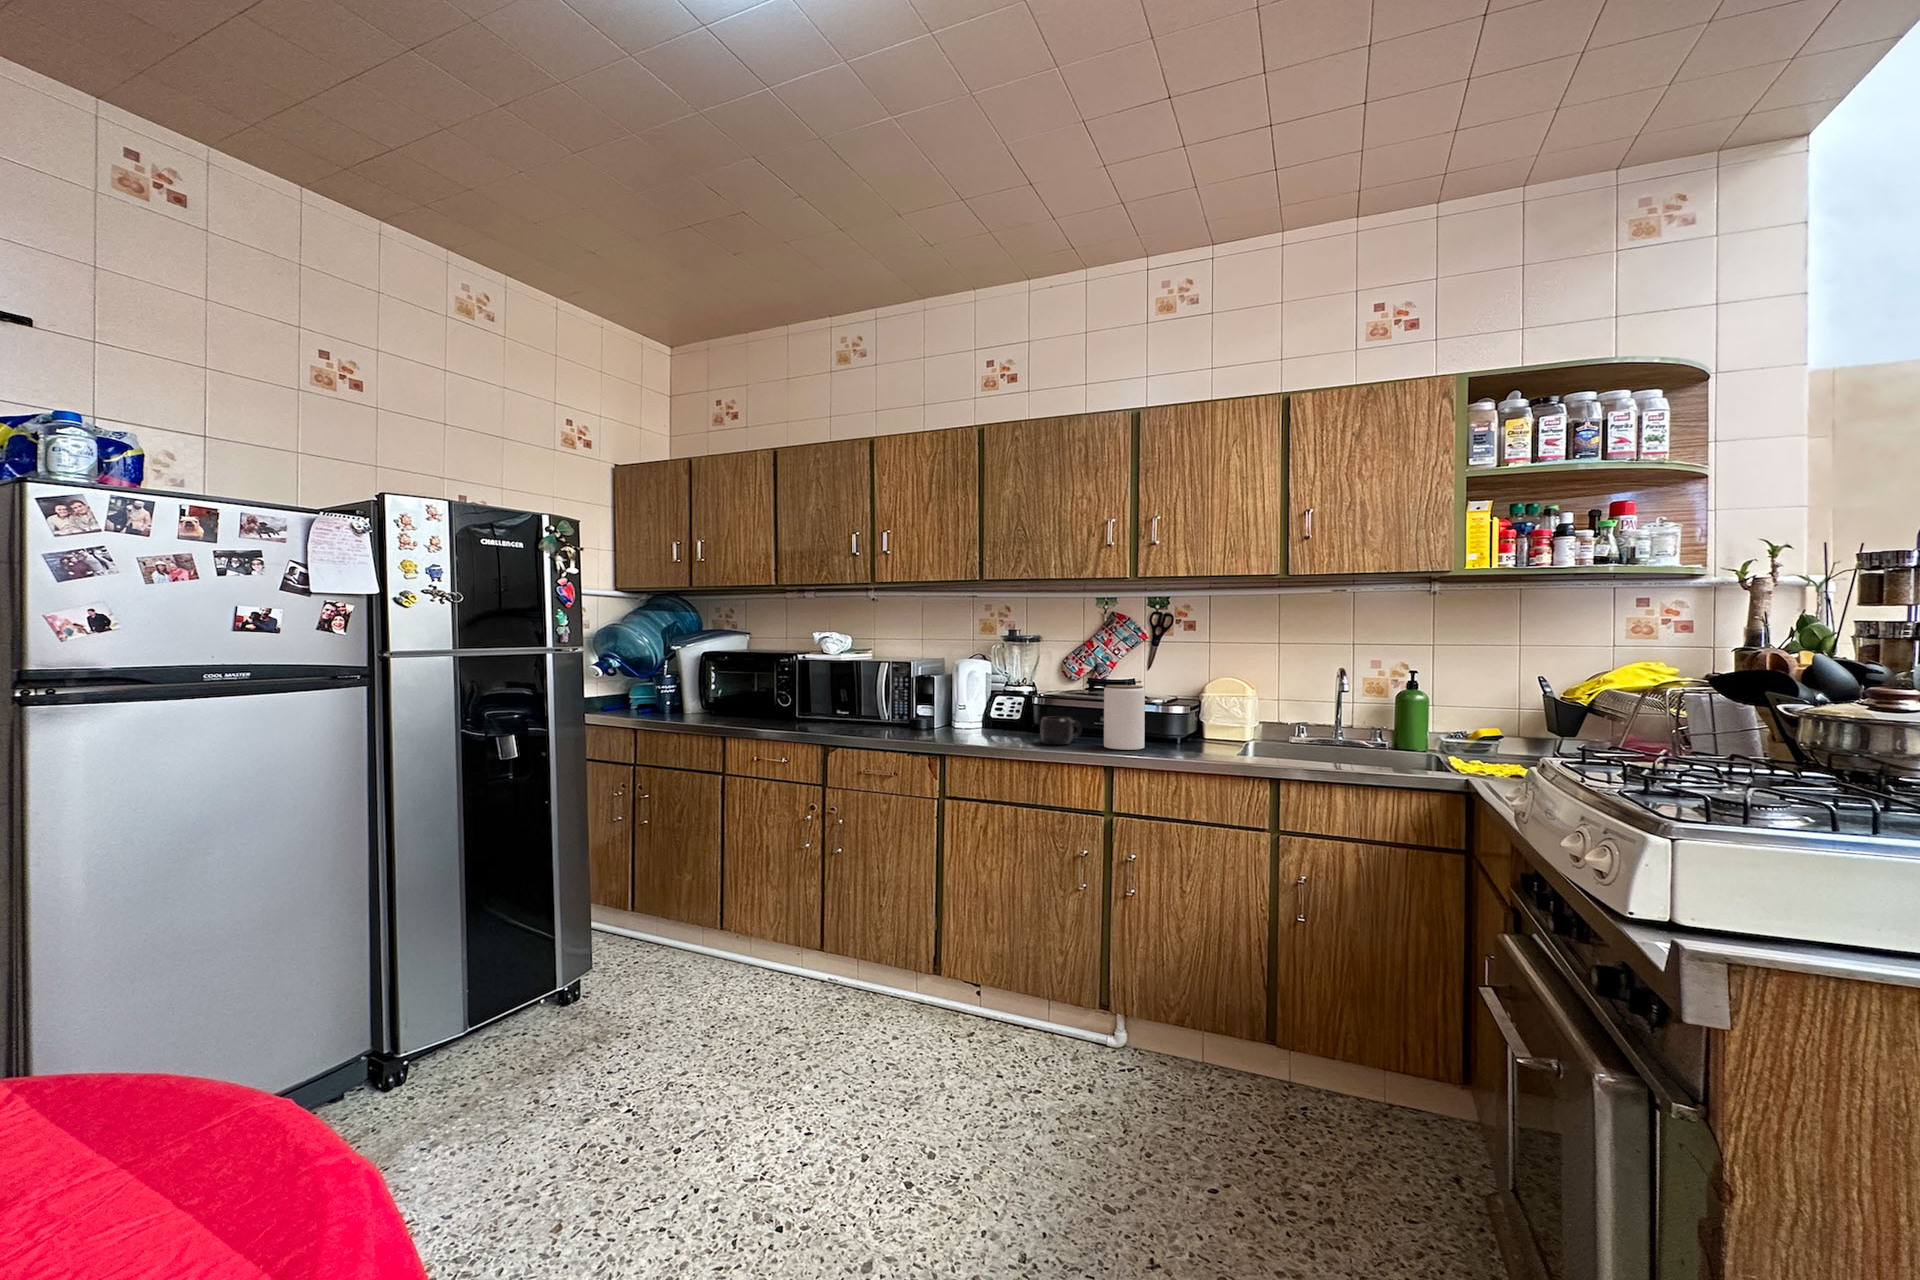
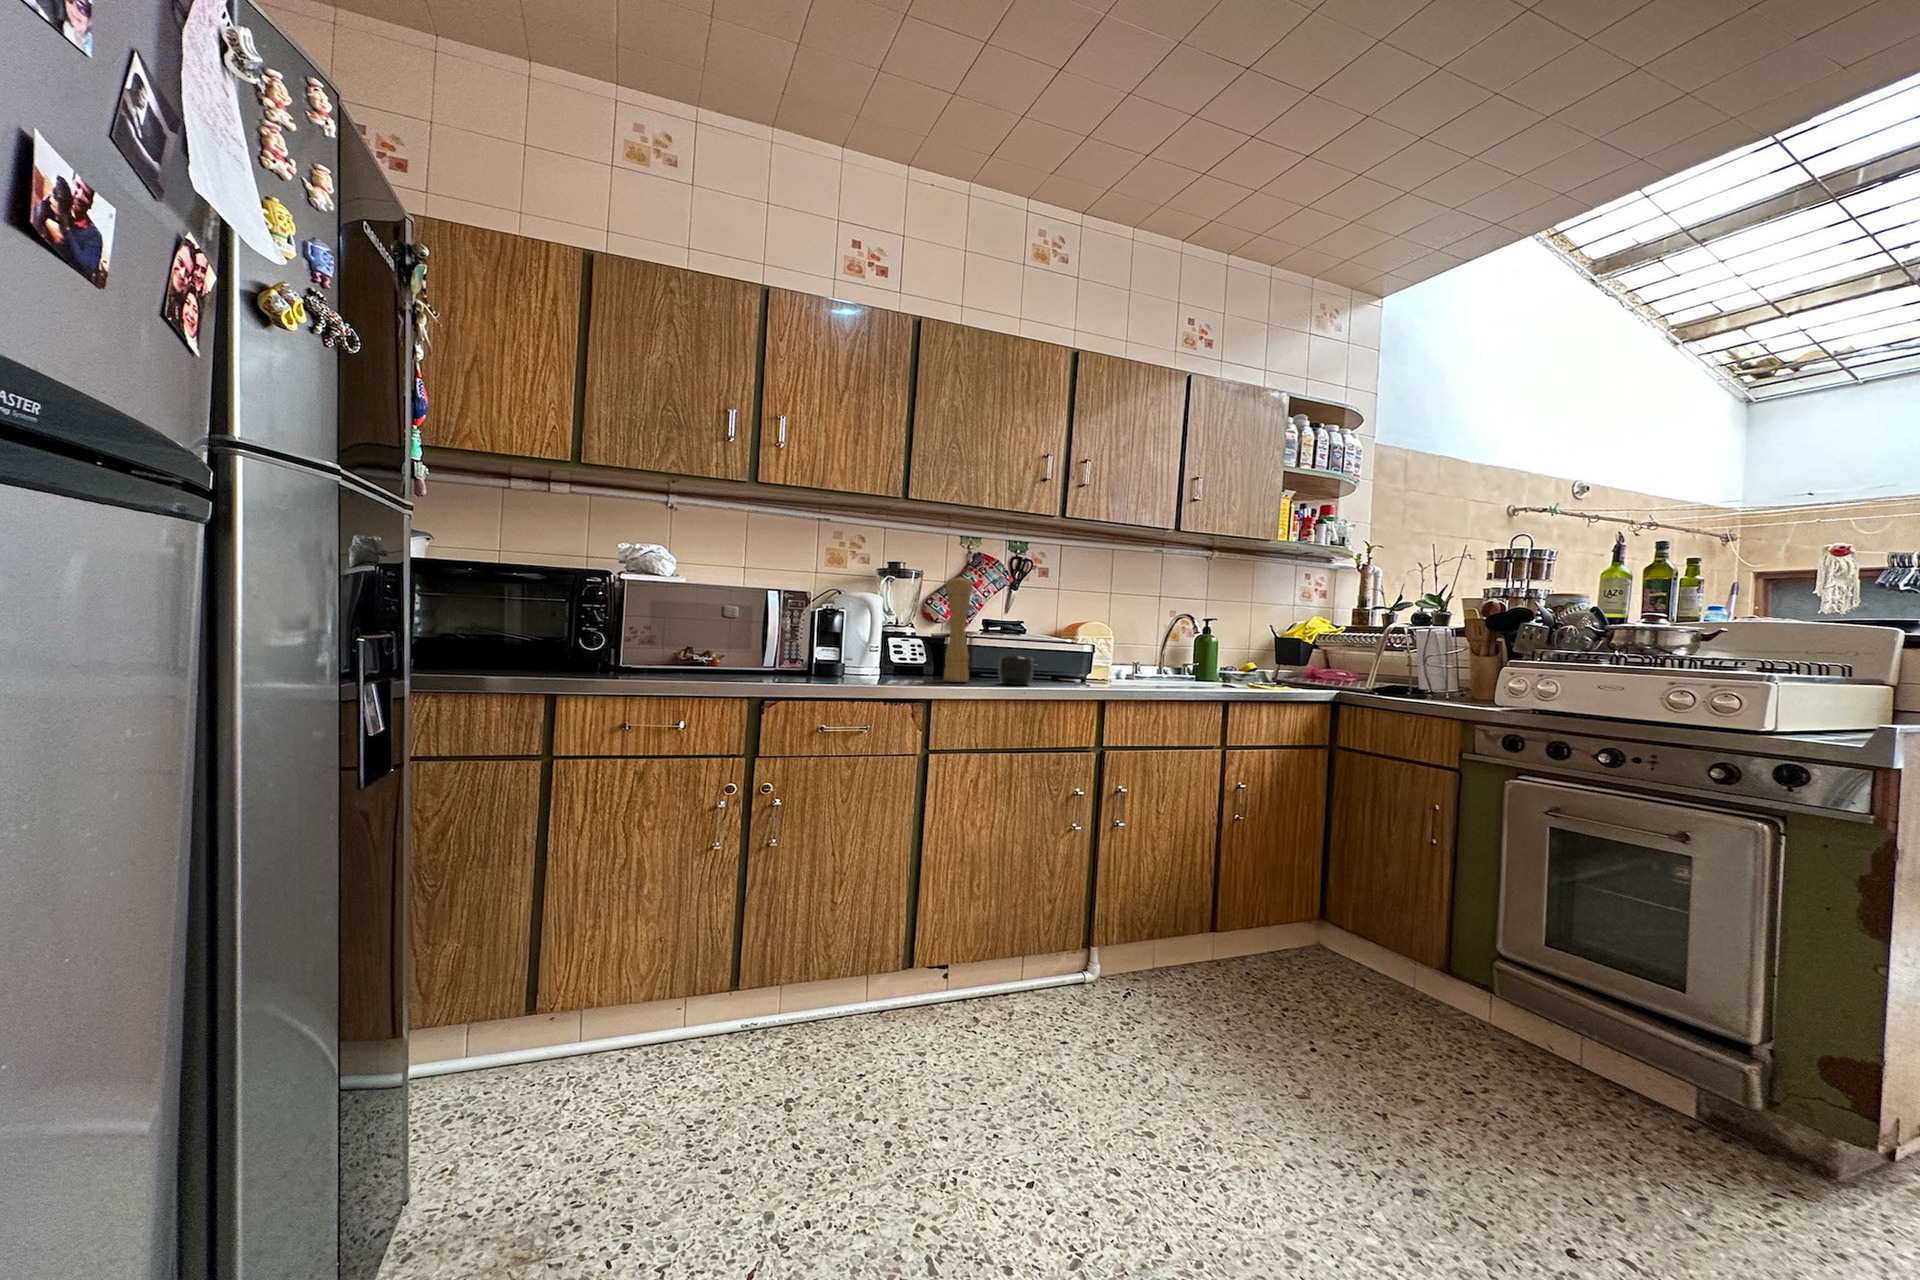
pepper mill: none [1006,645,1029,739] -> present [944,577,973,682]
jar: present [1104,685,1145,750] -> none [1059,622,1102,686]

